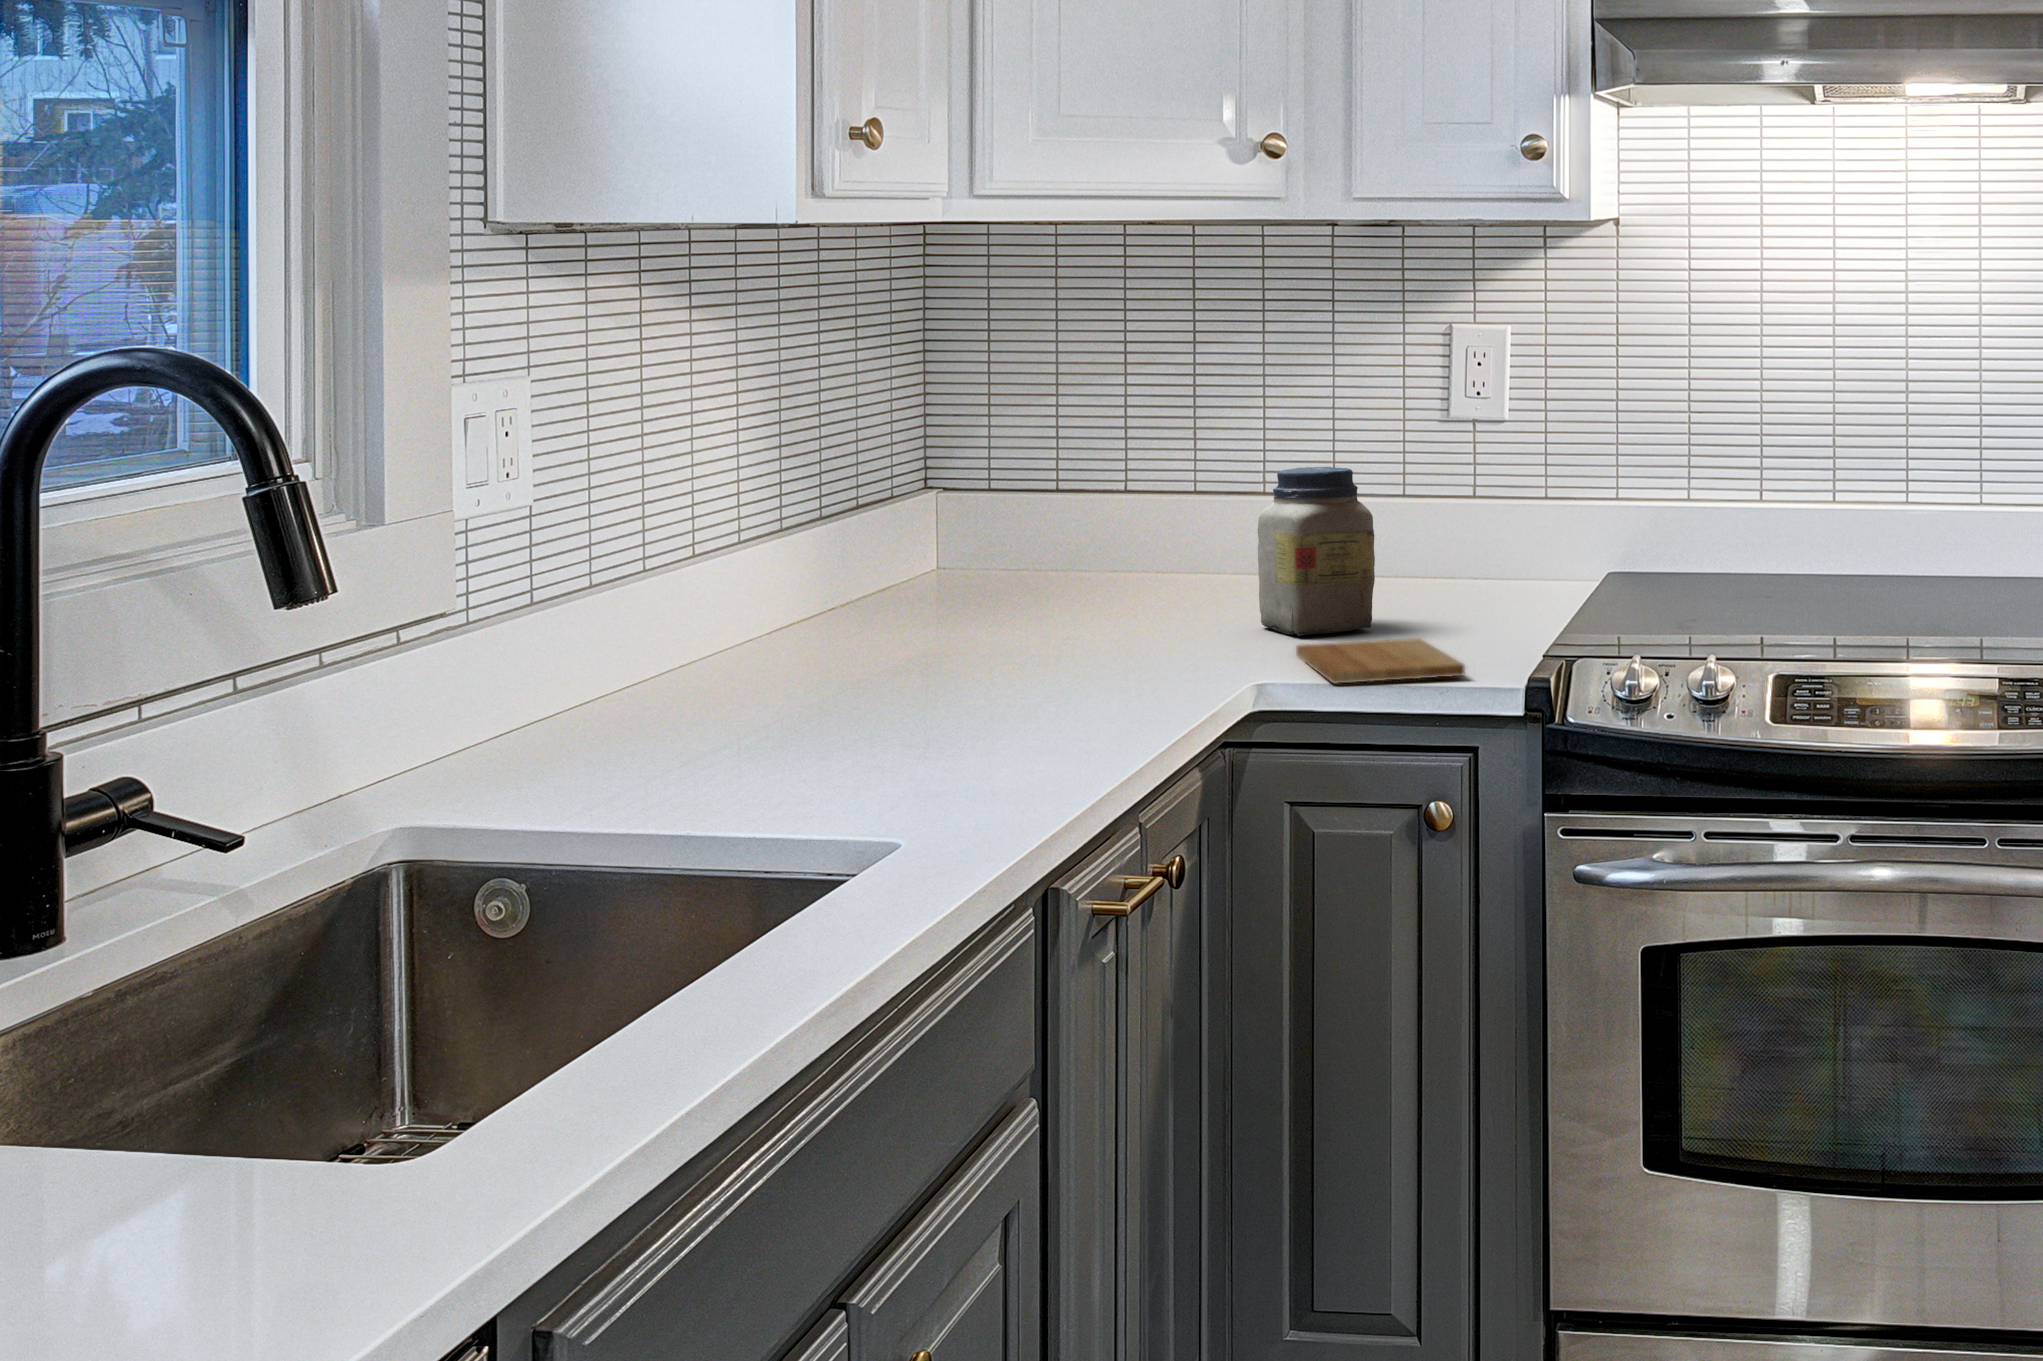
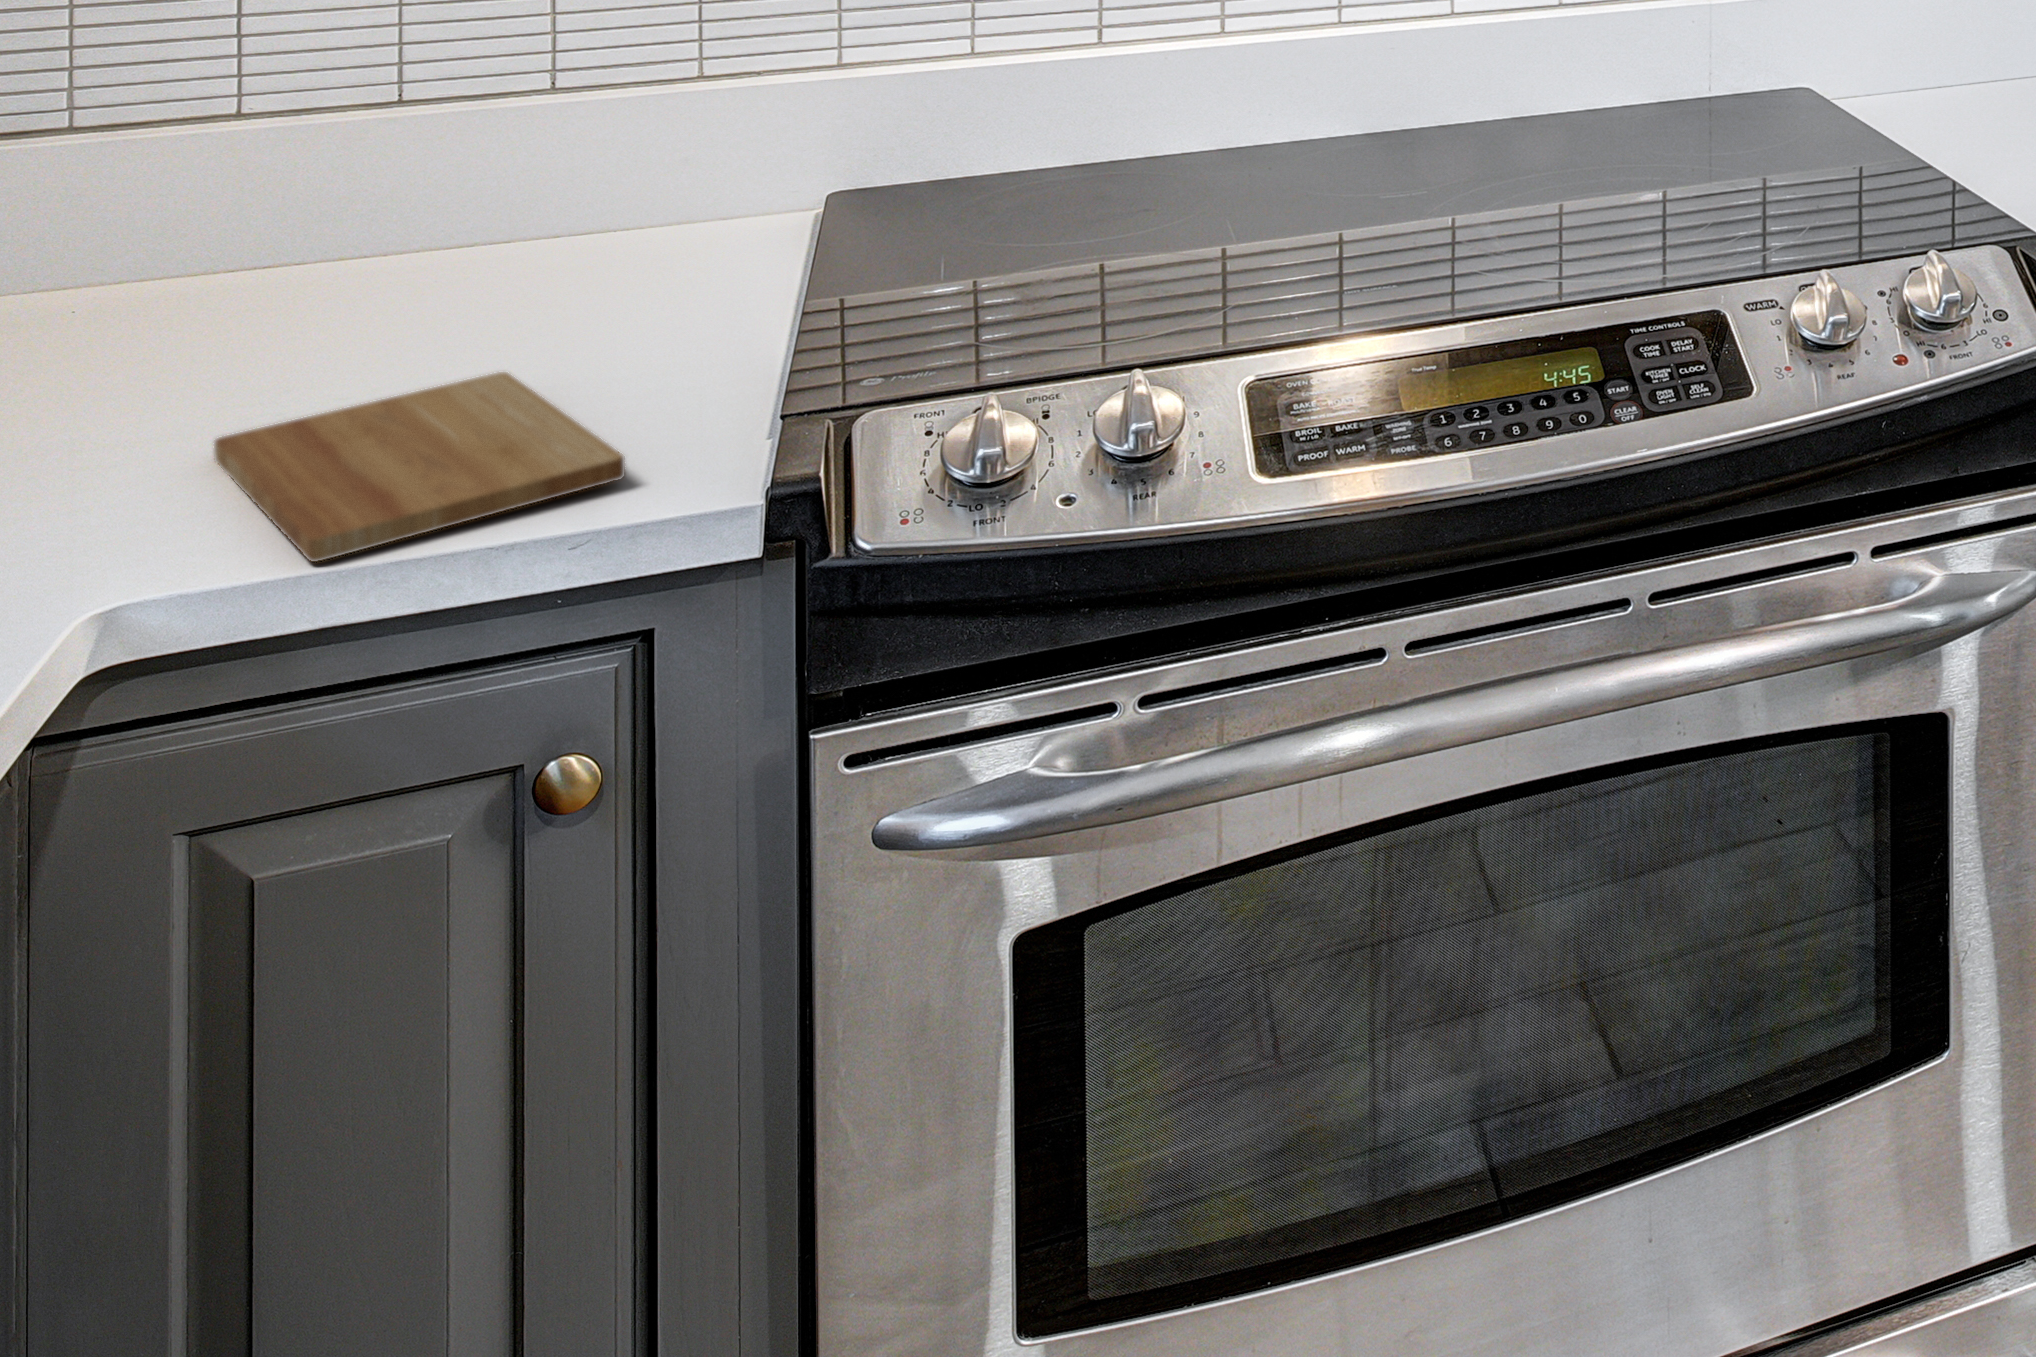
jar: present [1258,467,1375,636] -> none [120,45,397,395]

